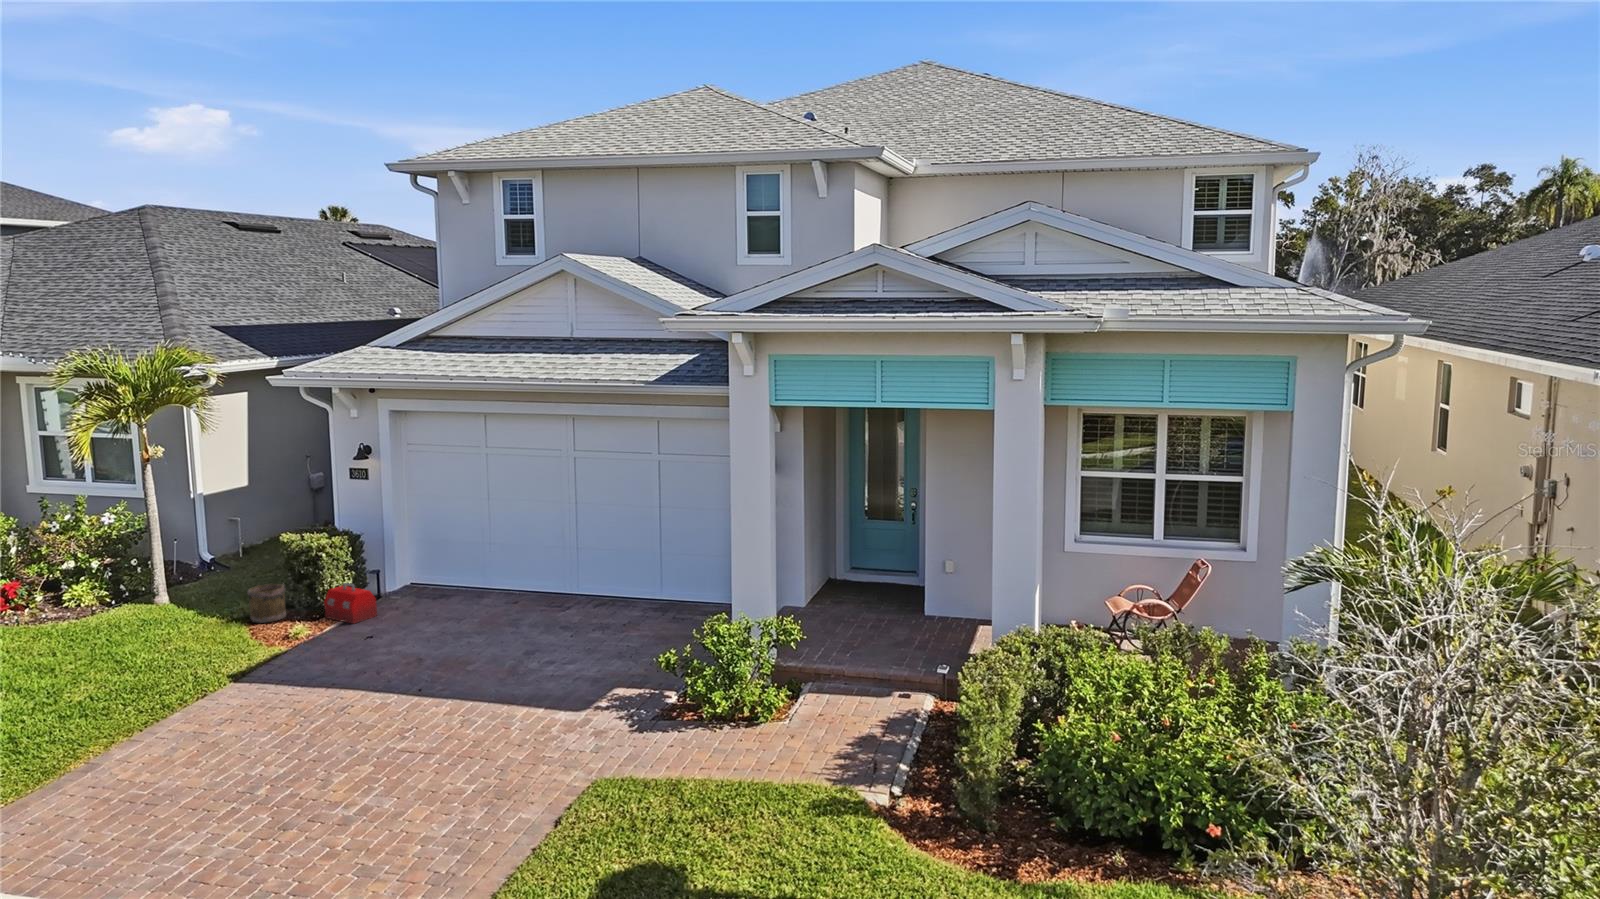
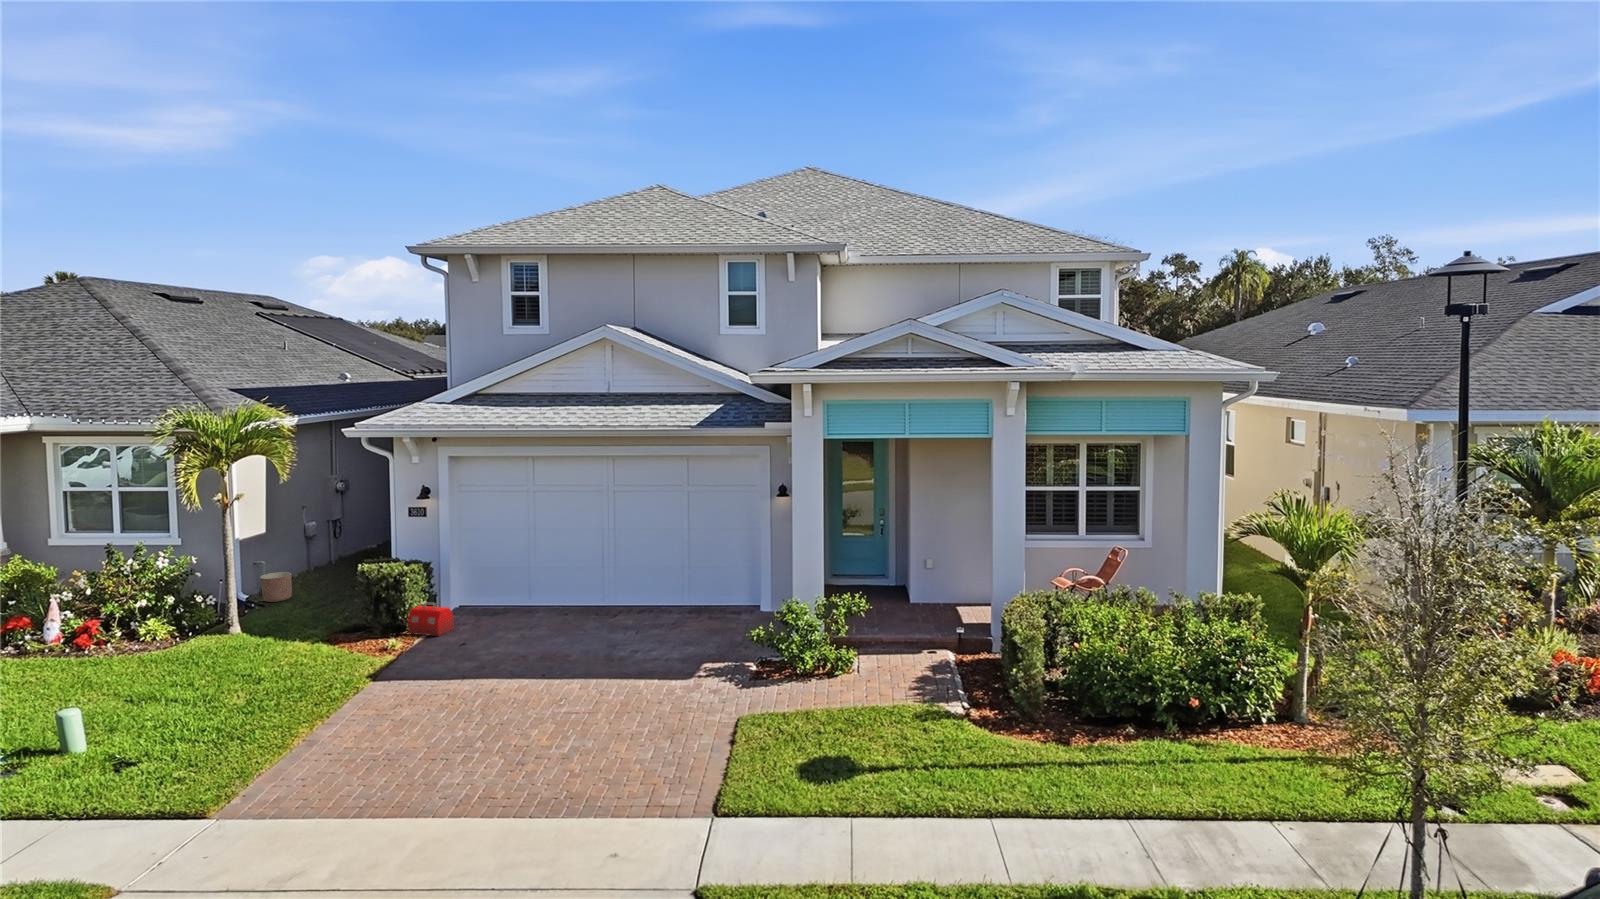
planter: none [218,534,253,567] -> present [260,572,292,602]
bucket: present [247,583,287,623] -> none [338,606,371,641]

